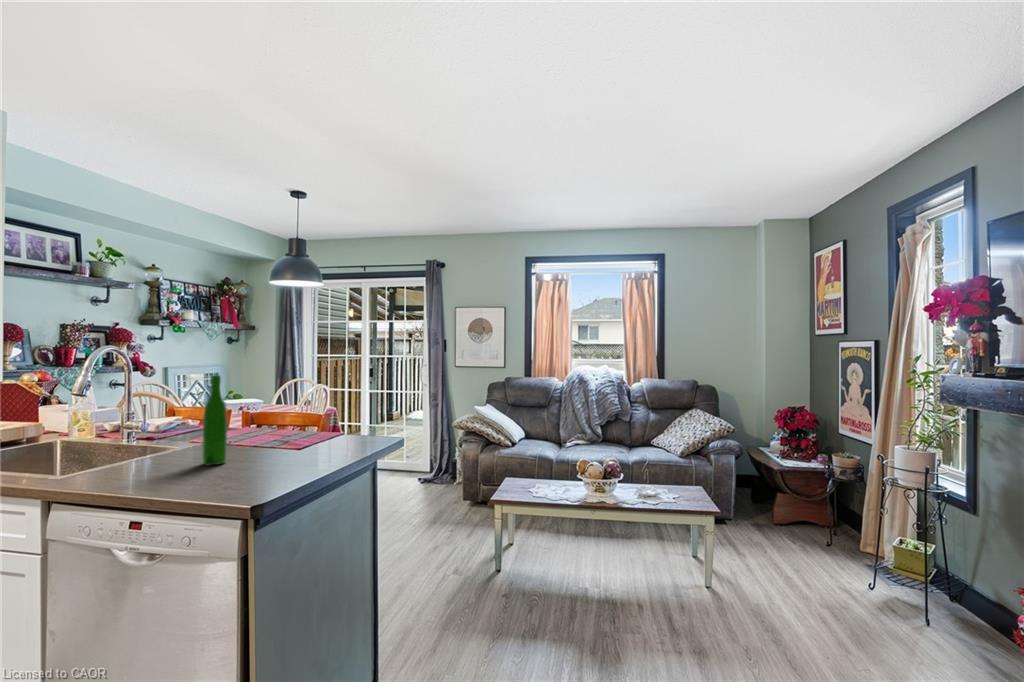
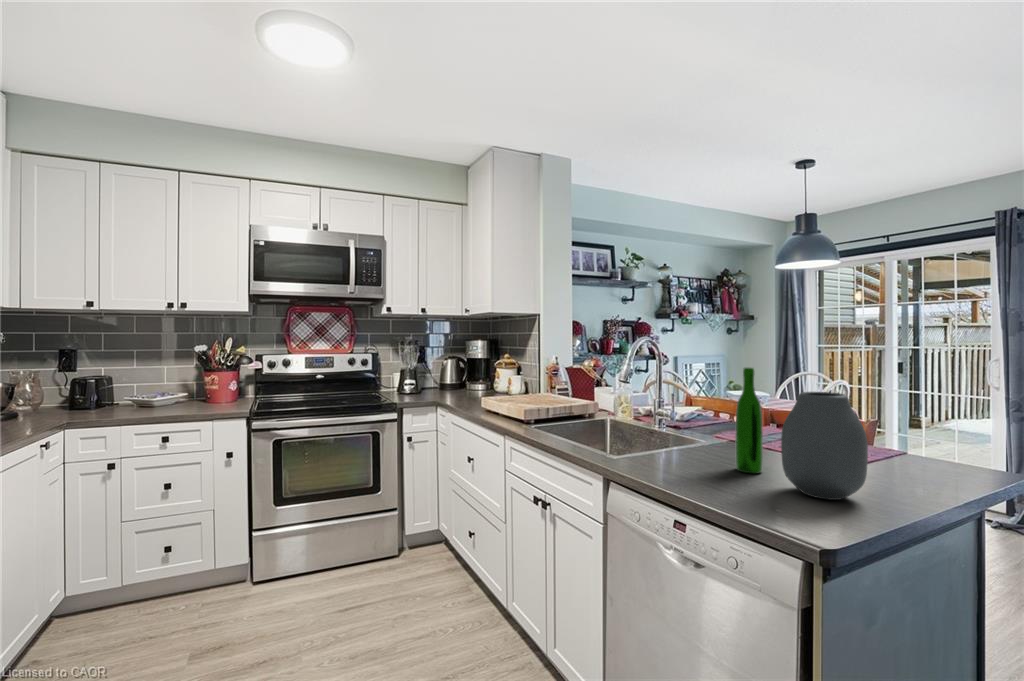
vase: none [238,391,298,471] -> present [781,392,868,500]

